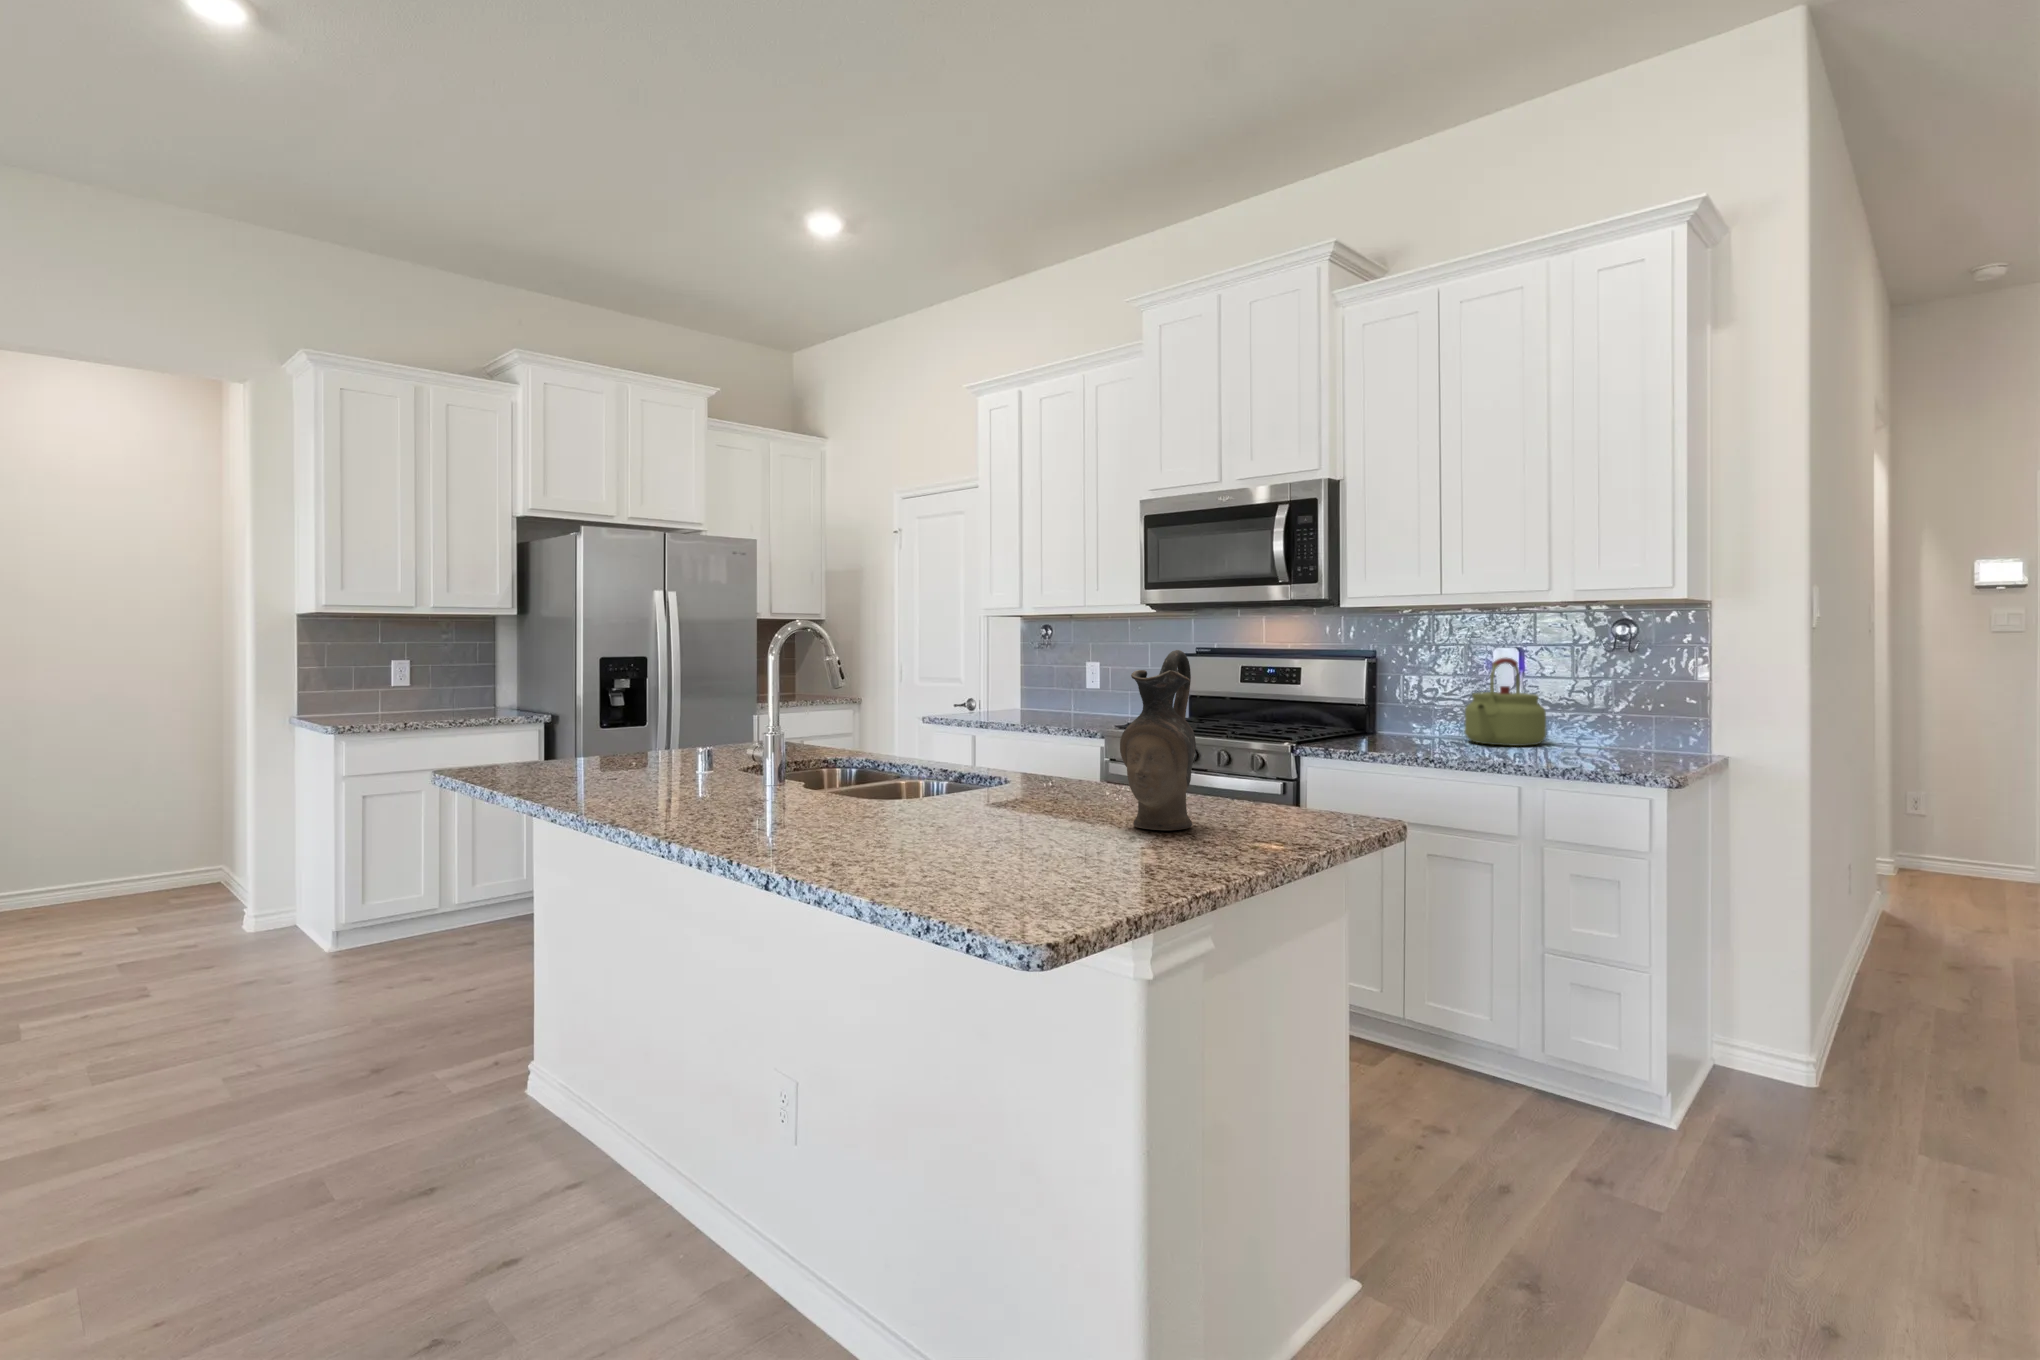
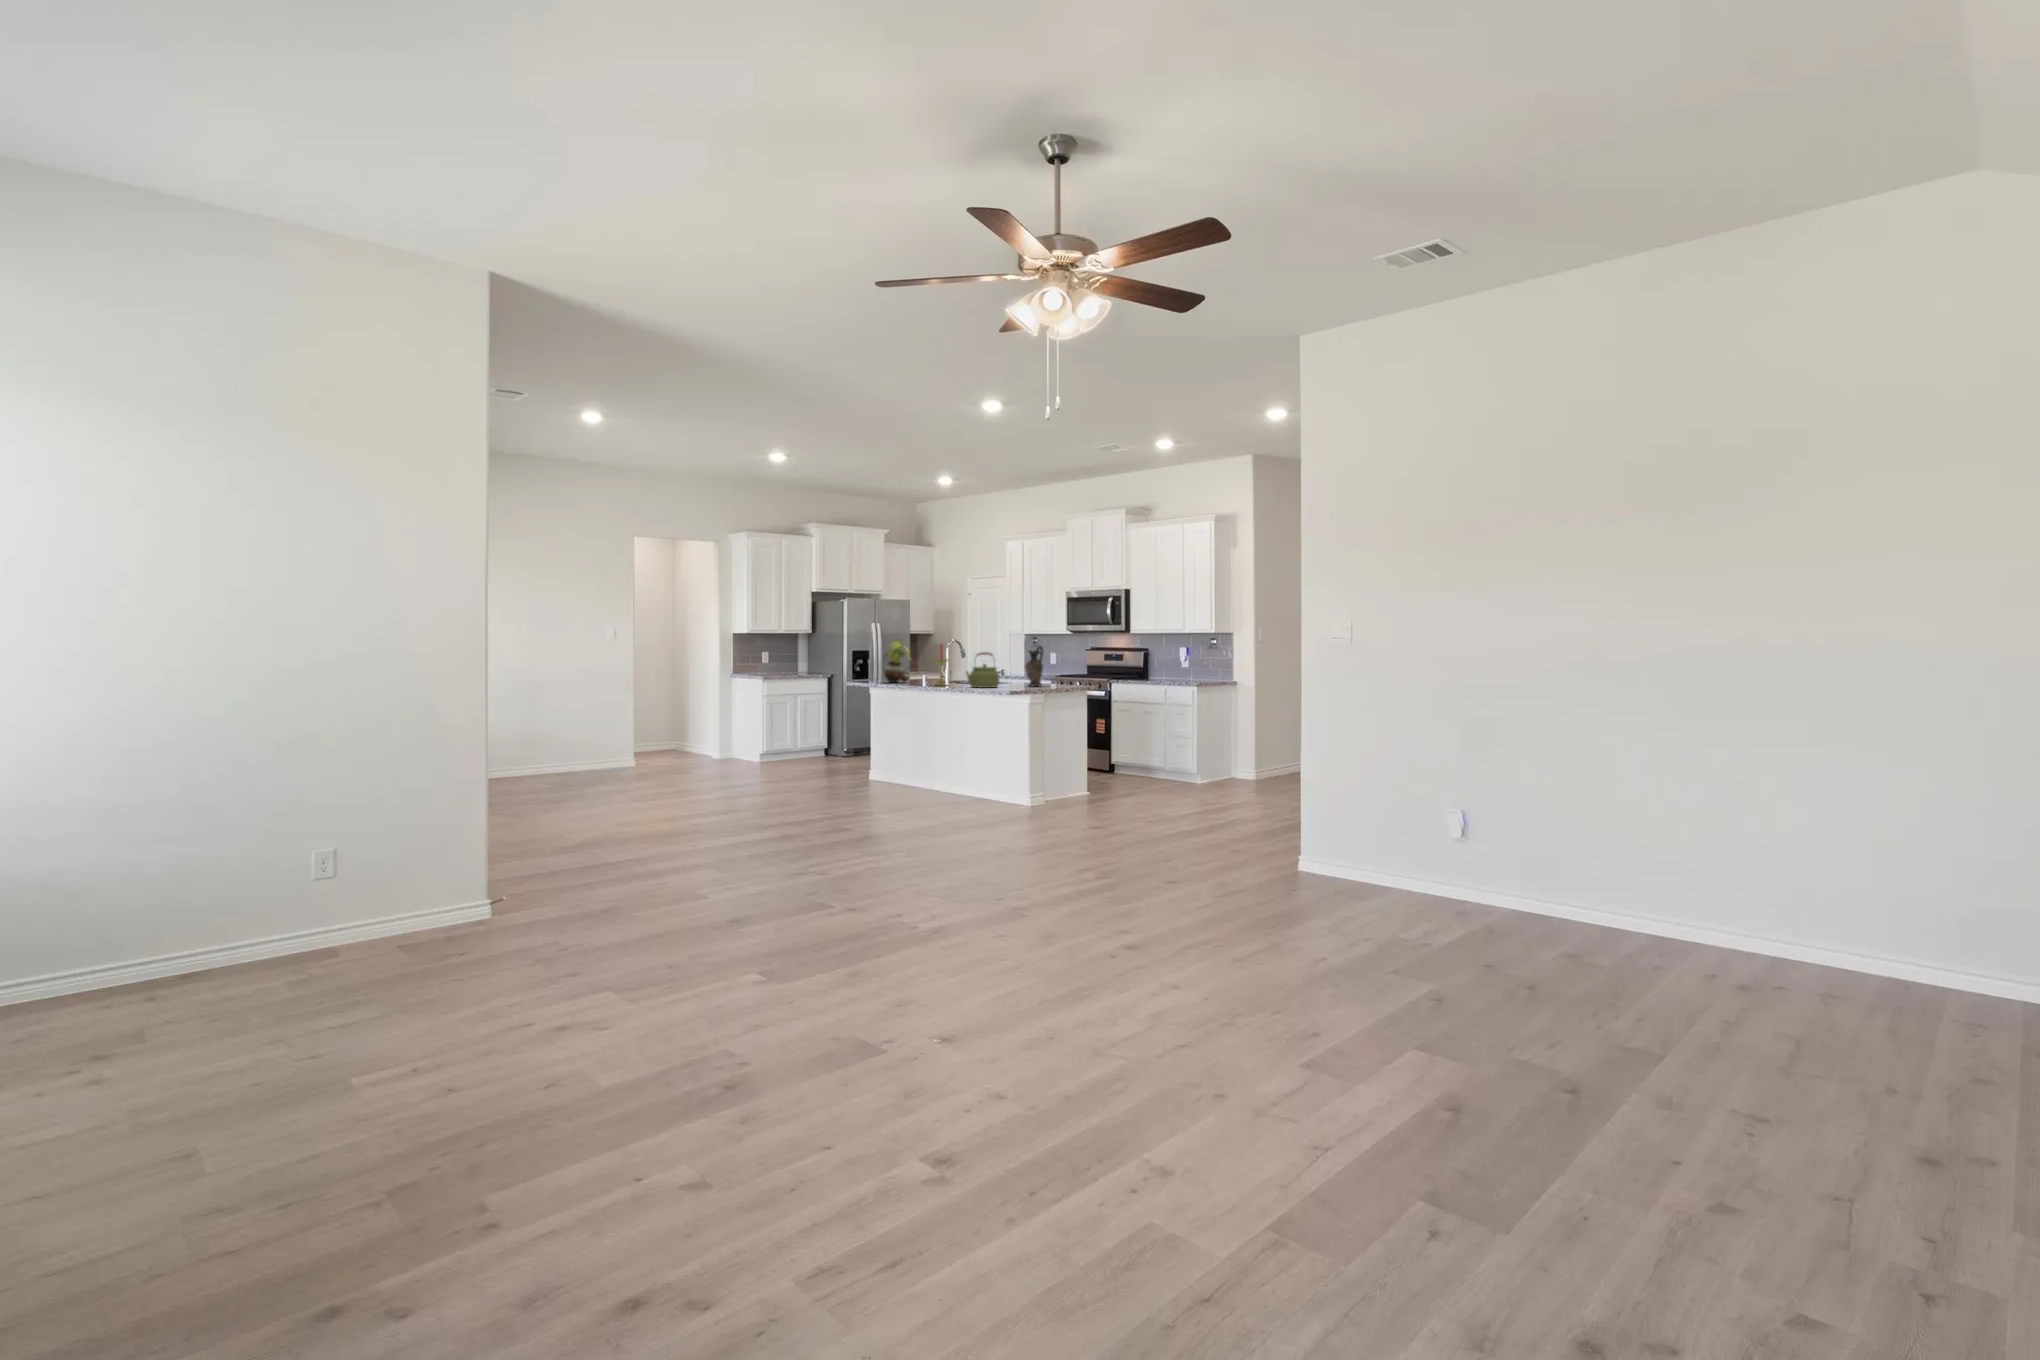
potted plant: none [575,627,677,781] -> present [884,640,910,682]
candle: none [721,639,794,829] -> present [935,643,948,686]
kettle: present [1464,658,1547,746] -> present [966,652,1000,688]

